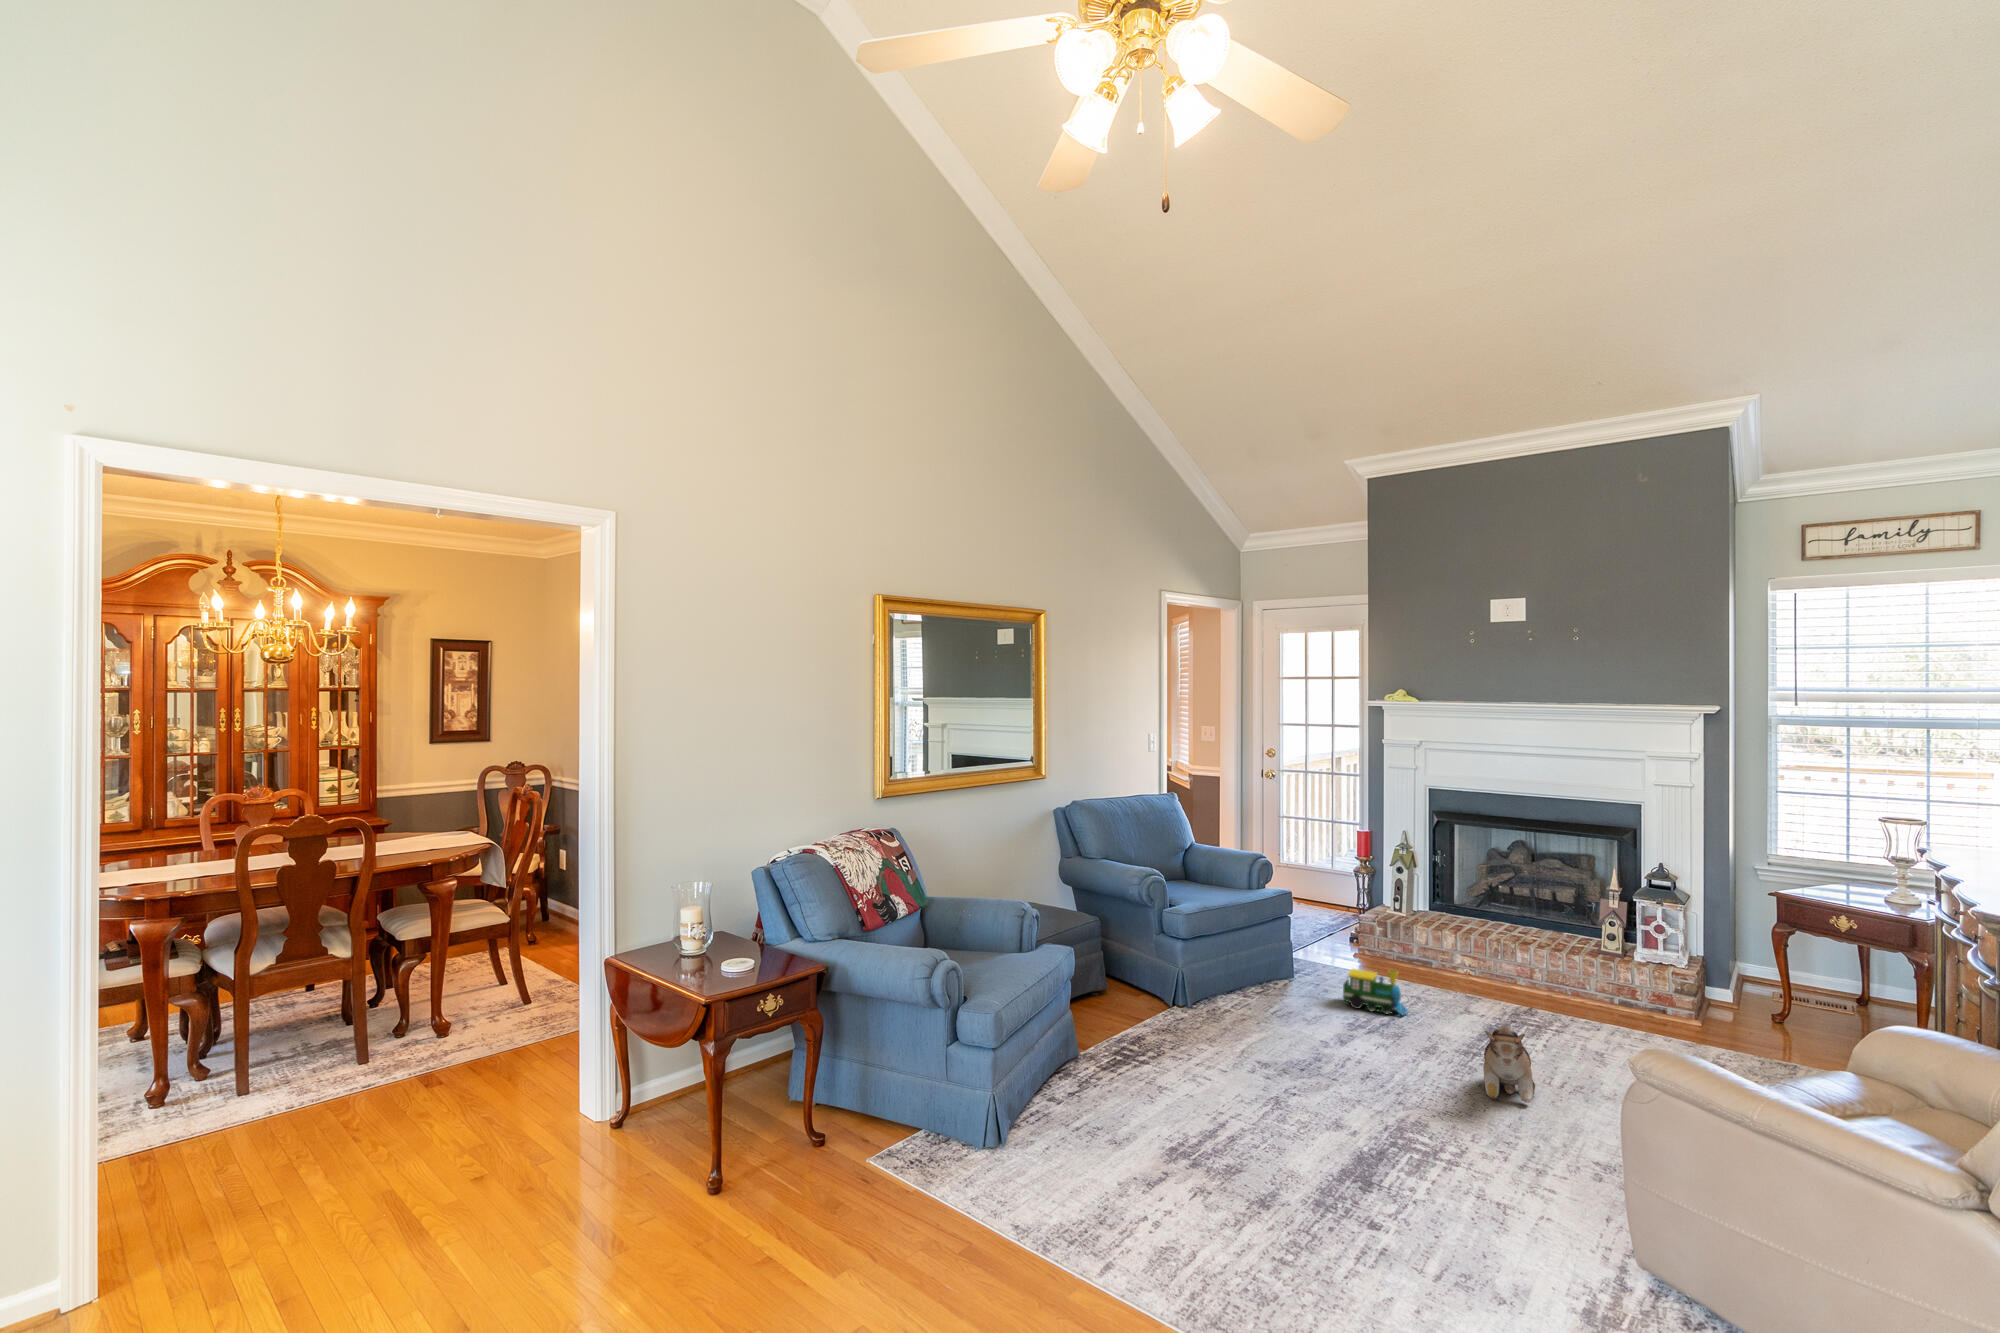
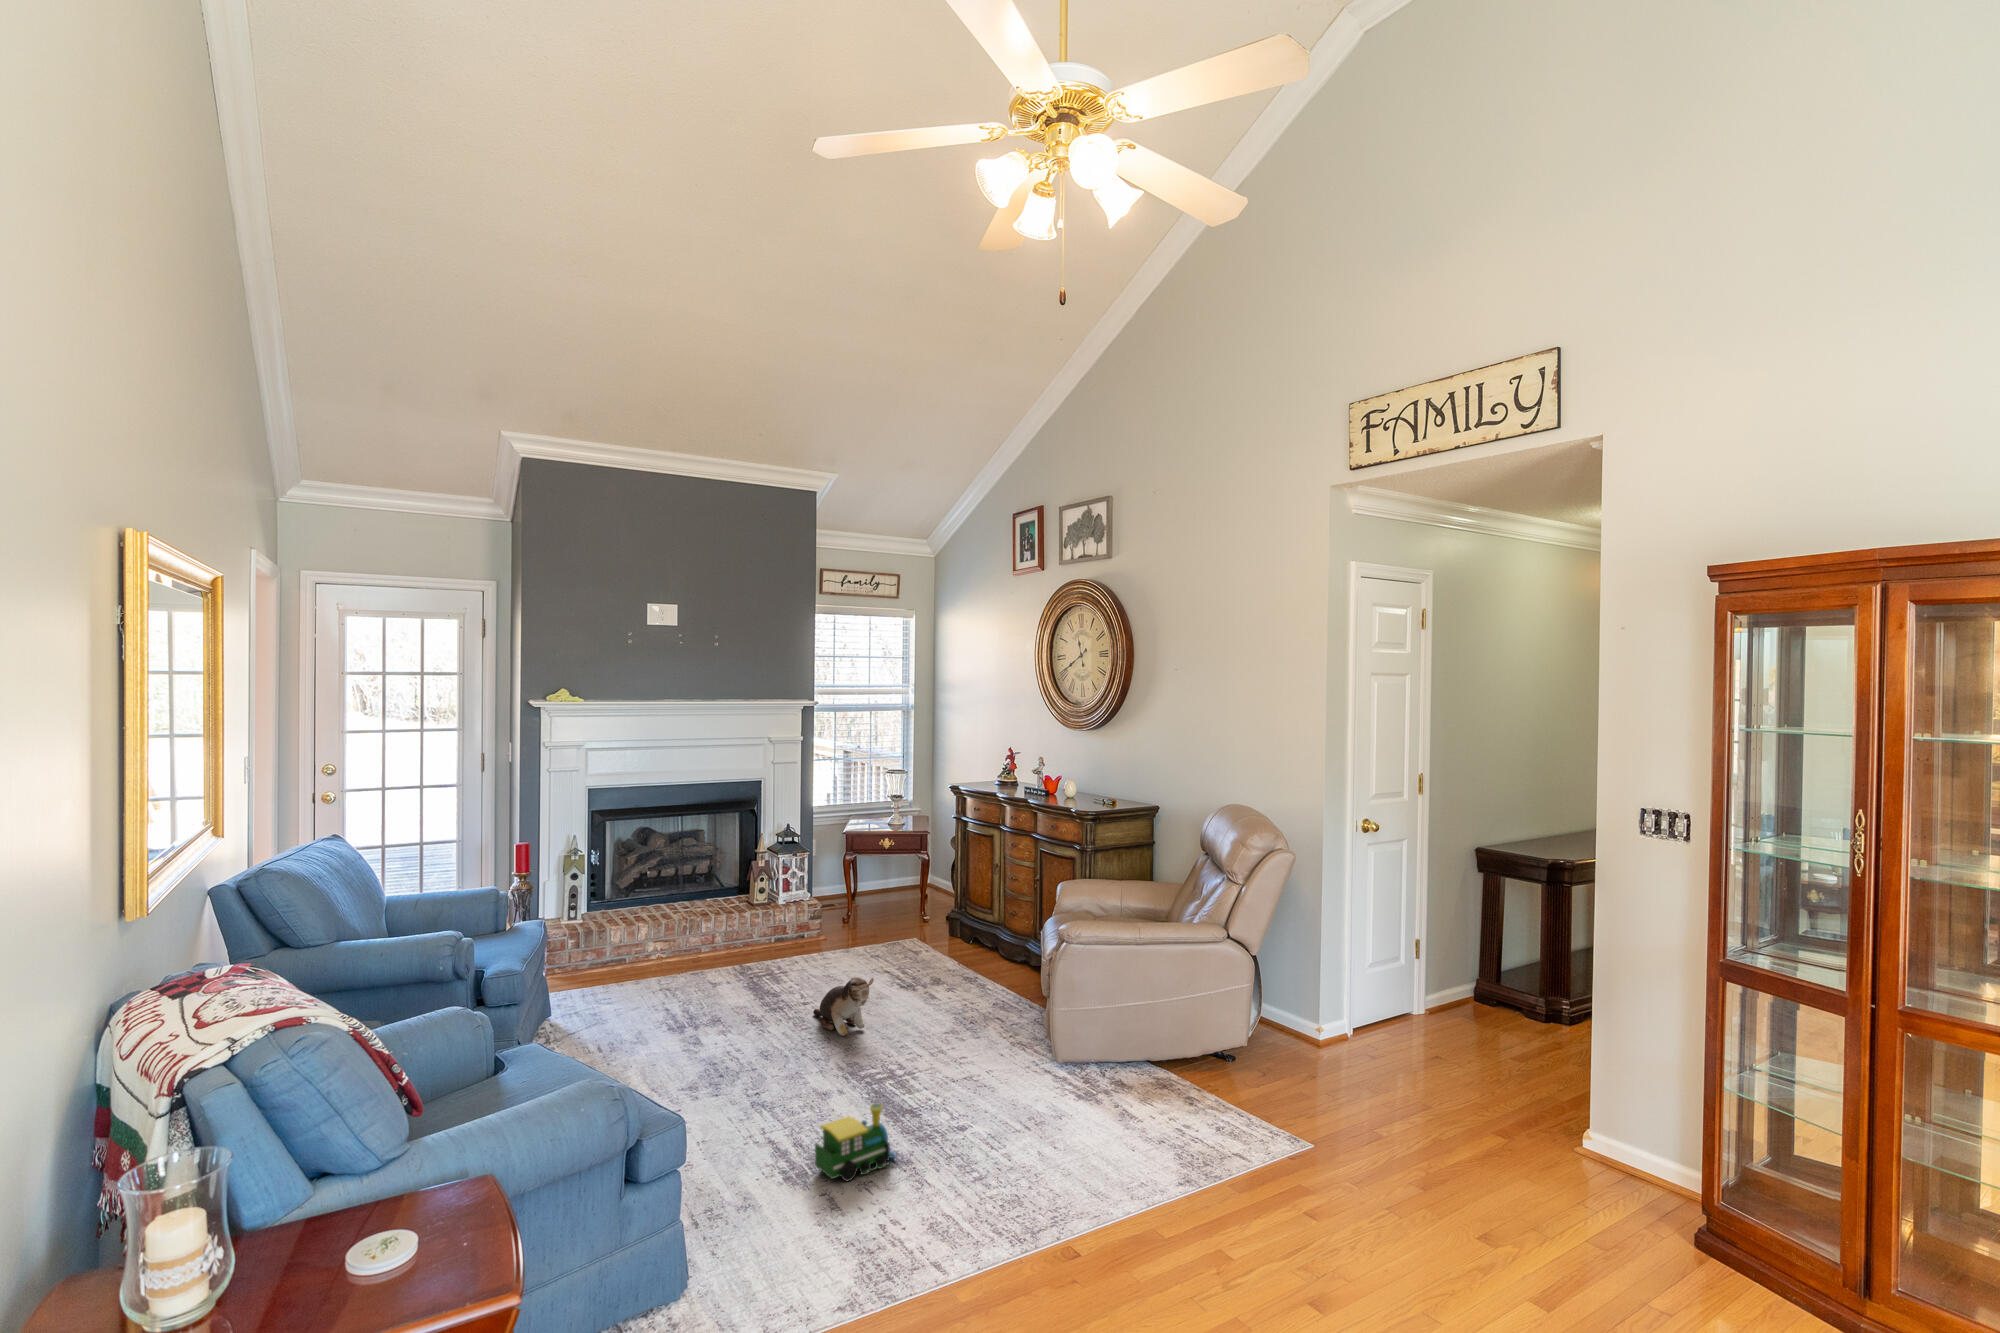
toy train: present [1343,969,1408,1015] -> present [815,1104,897,1181]

